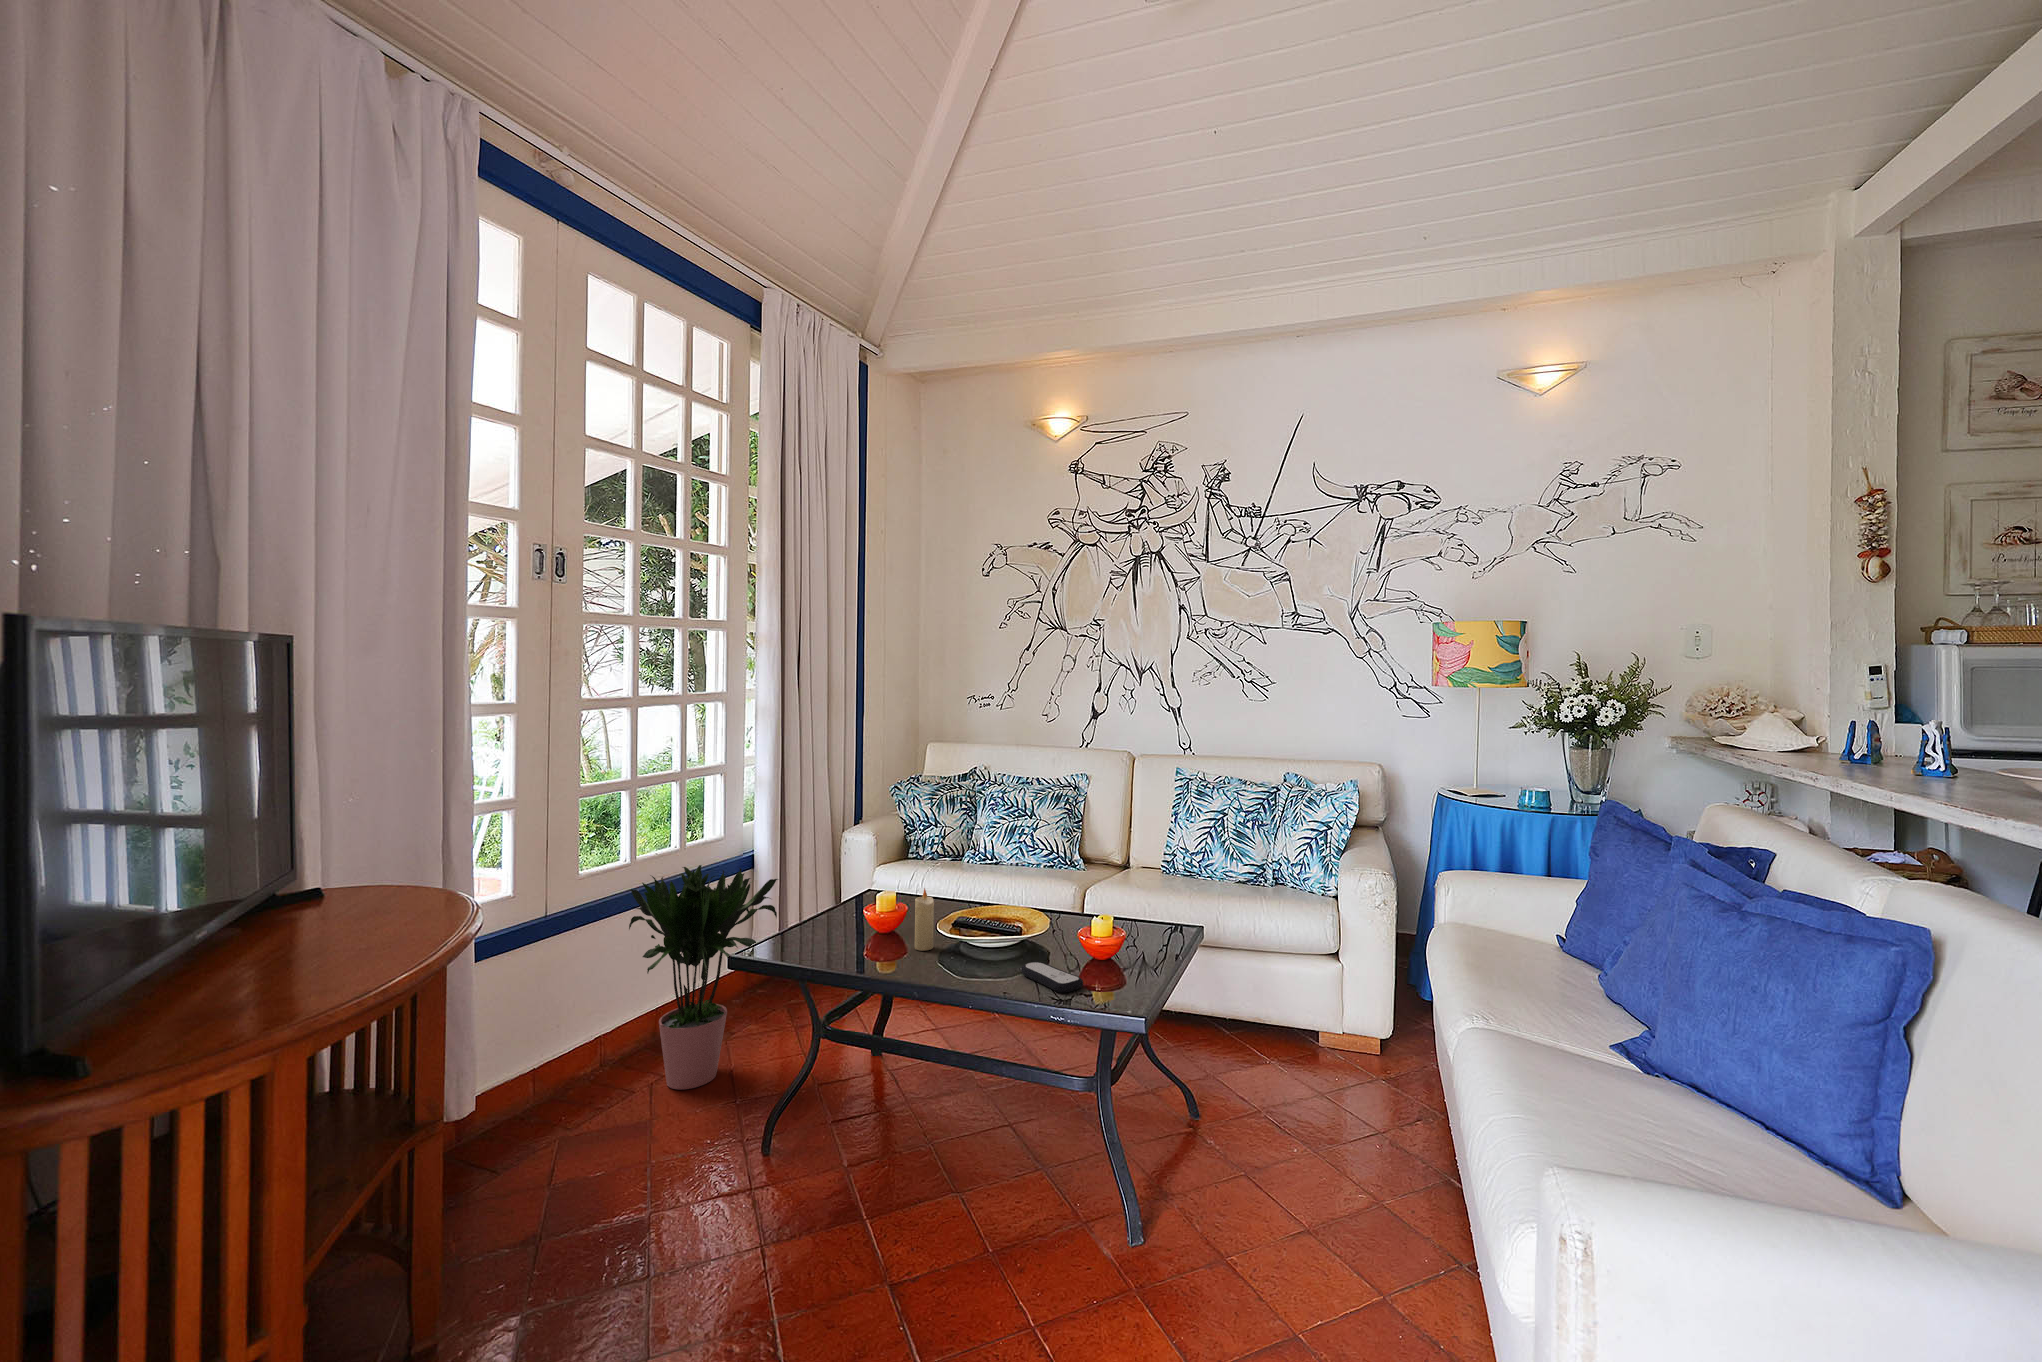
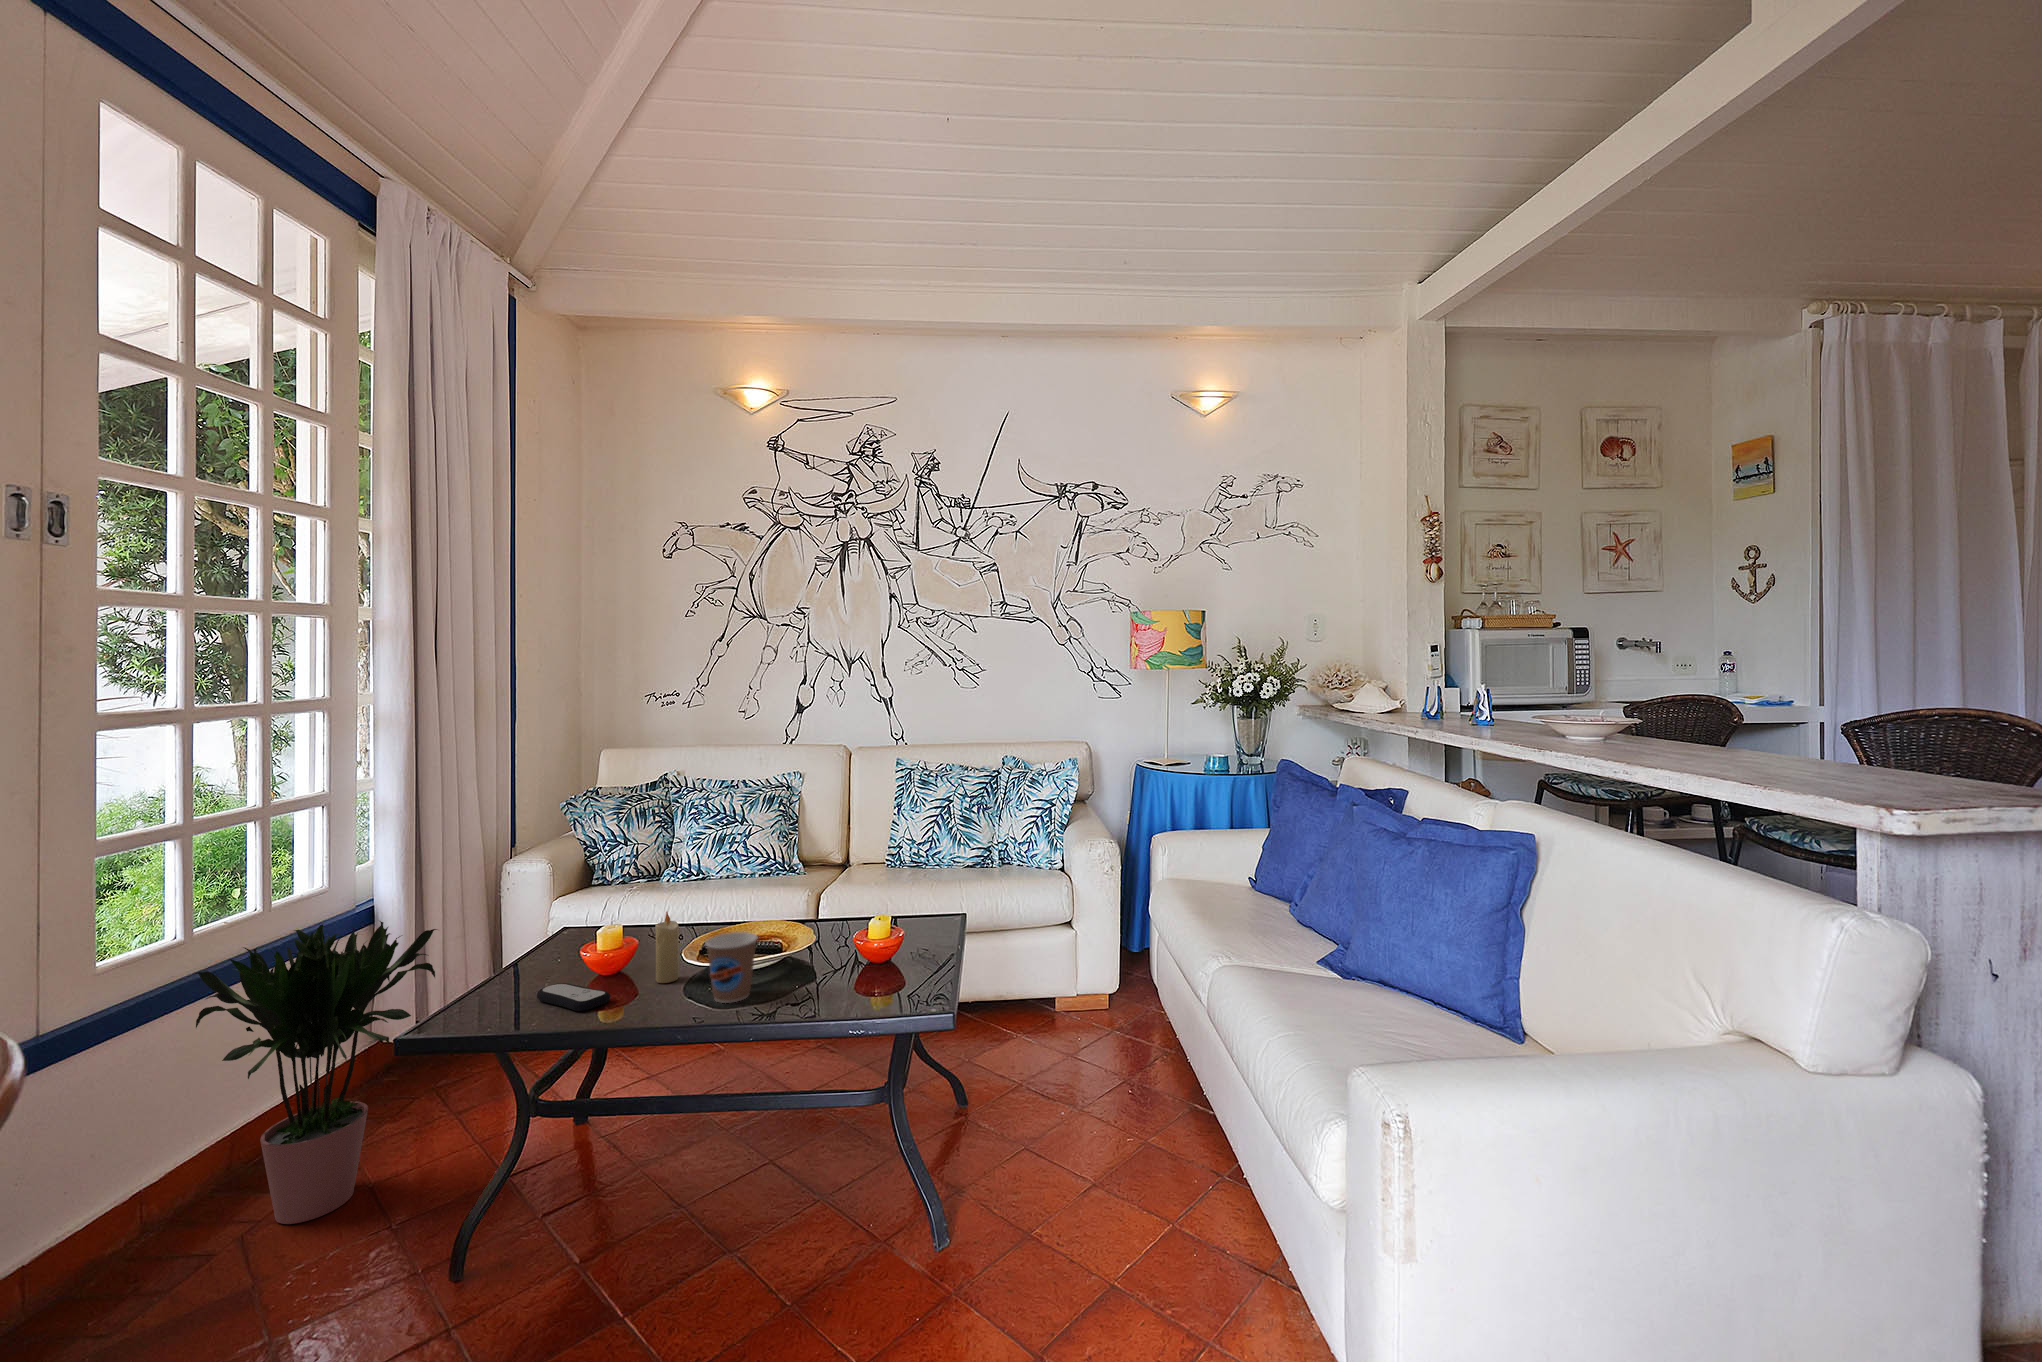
coffee cup: none [944,914,989,977] -> present [706,932,758,1003]
remote control: present [1021,962,1083,993] -> present [537,983,611,1011]

